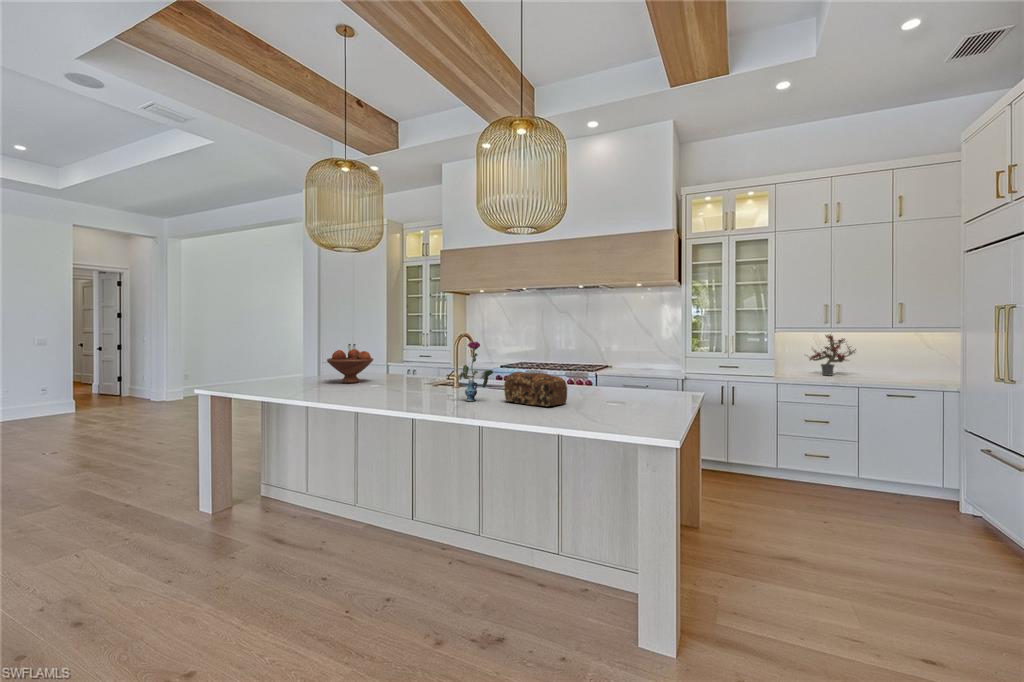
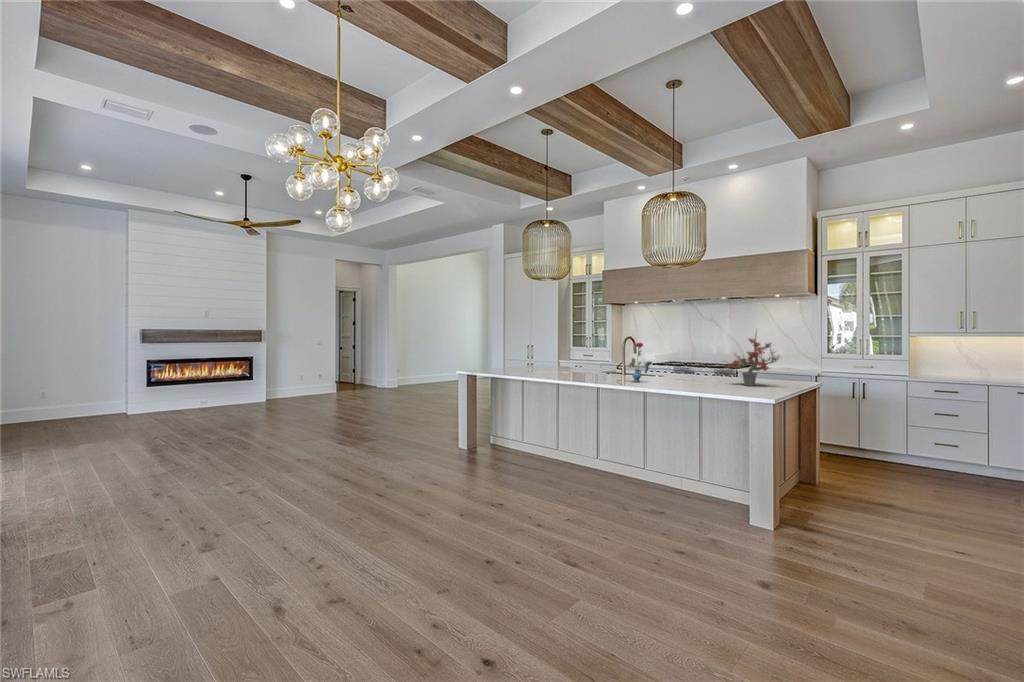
potted plant: present [809,334,856,376] -> present [728,335,779,386]
fruit bowl: present [327,349,373,383] -> none [531,348,562,371]
bread loaf: present [504,372,567,406] -> none [660,363,705,386]

